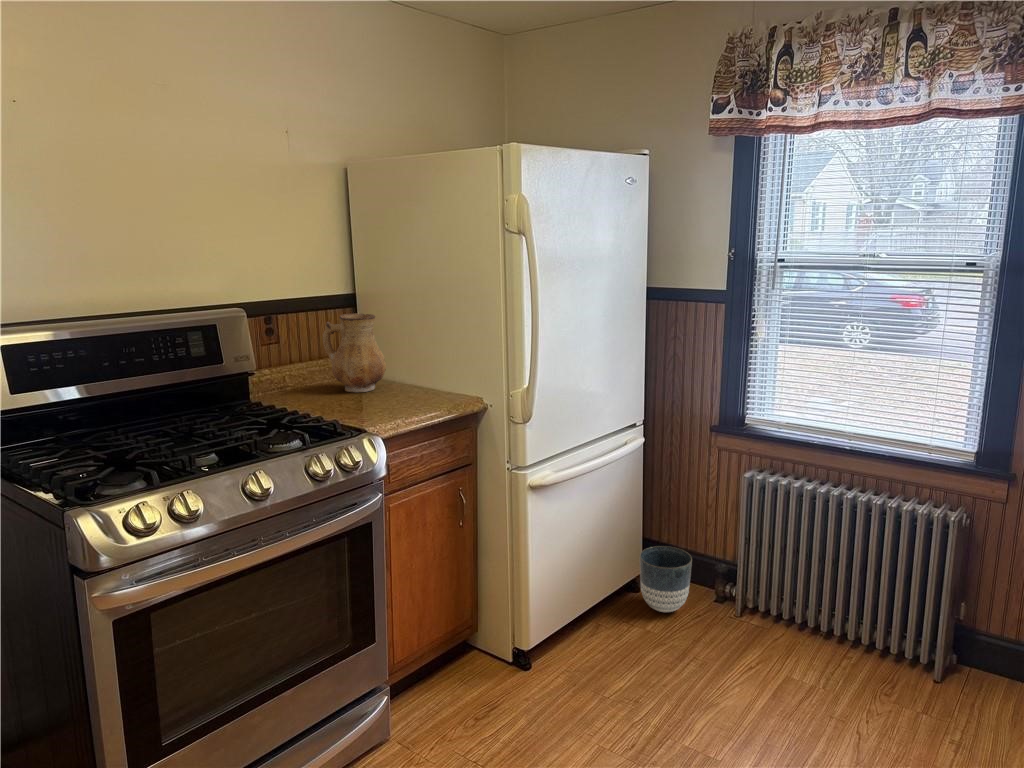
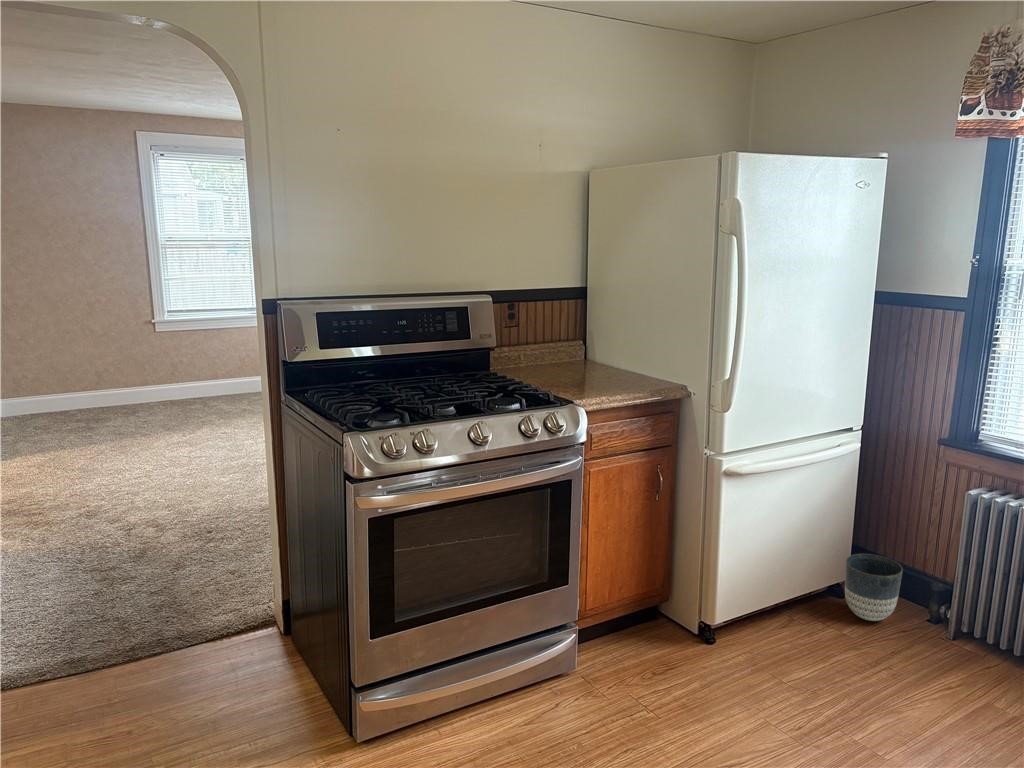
ceramic pitcher: present [323,313,386,392] -> none [555,303,608,372]

